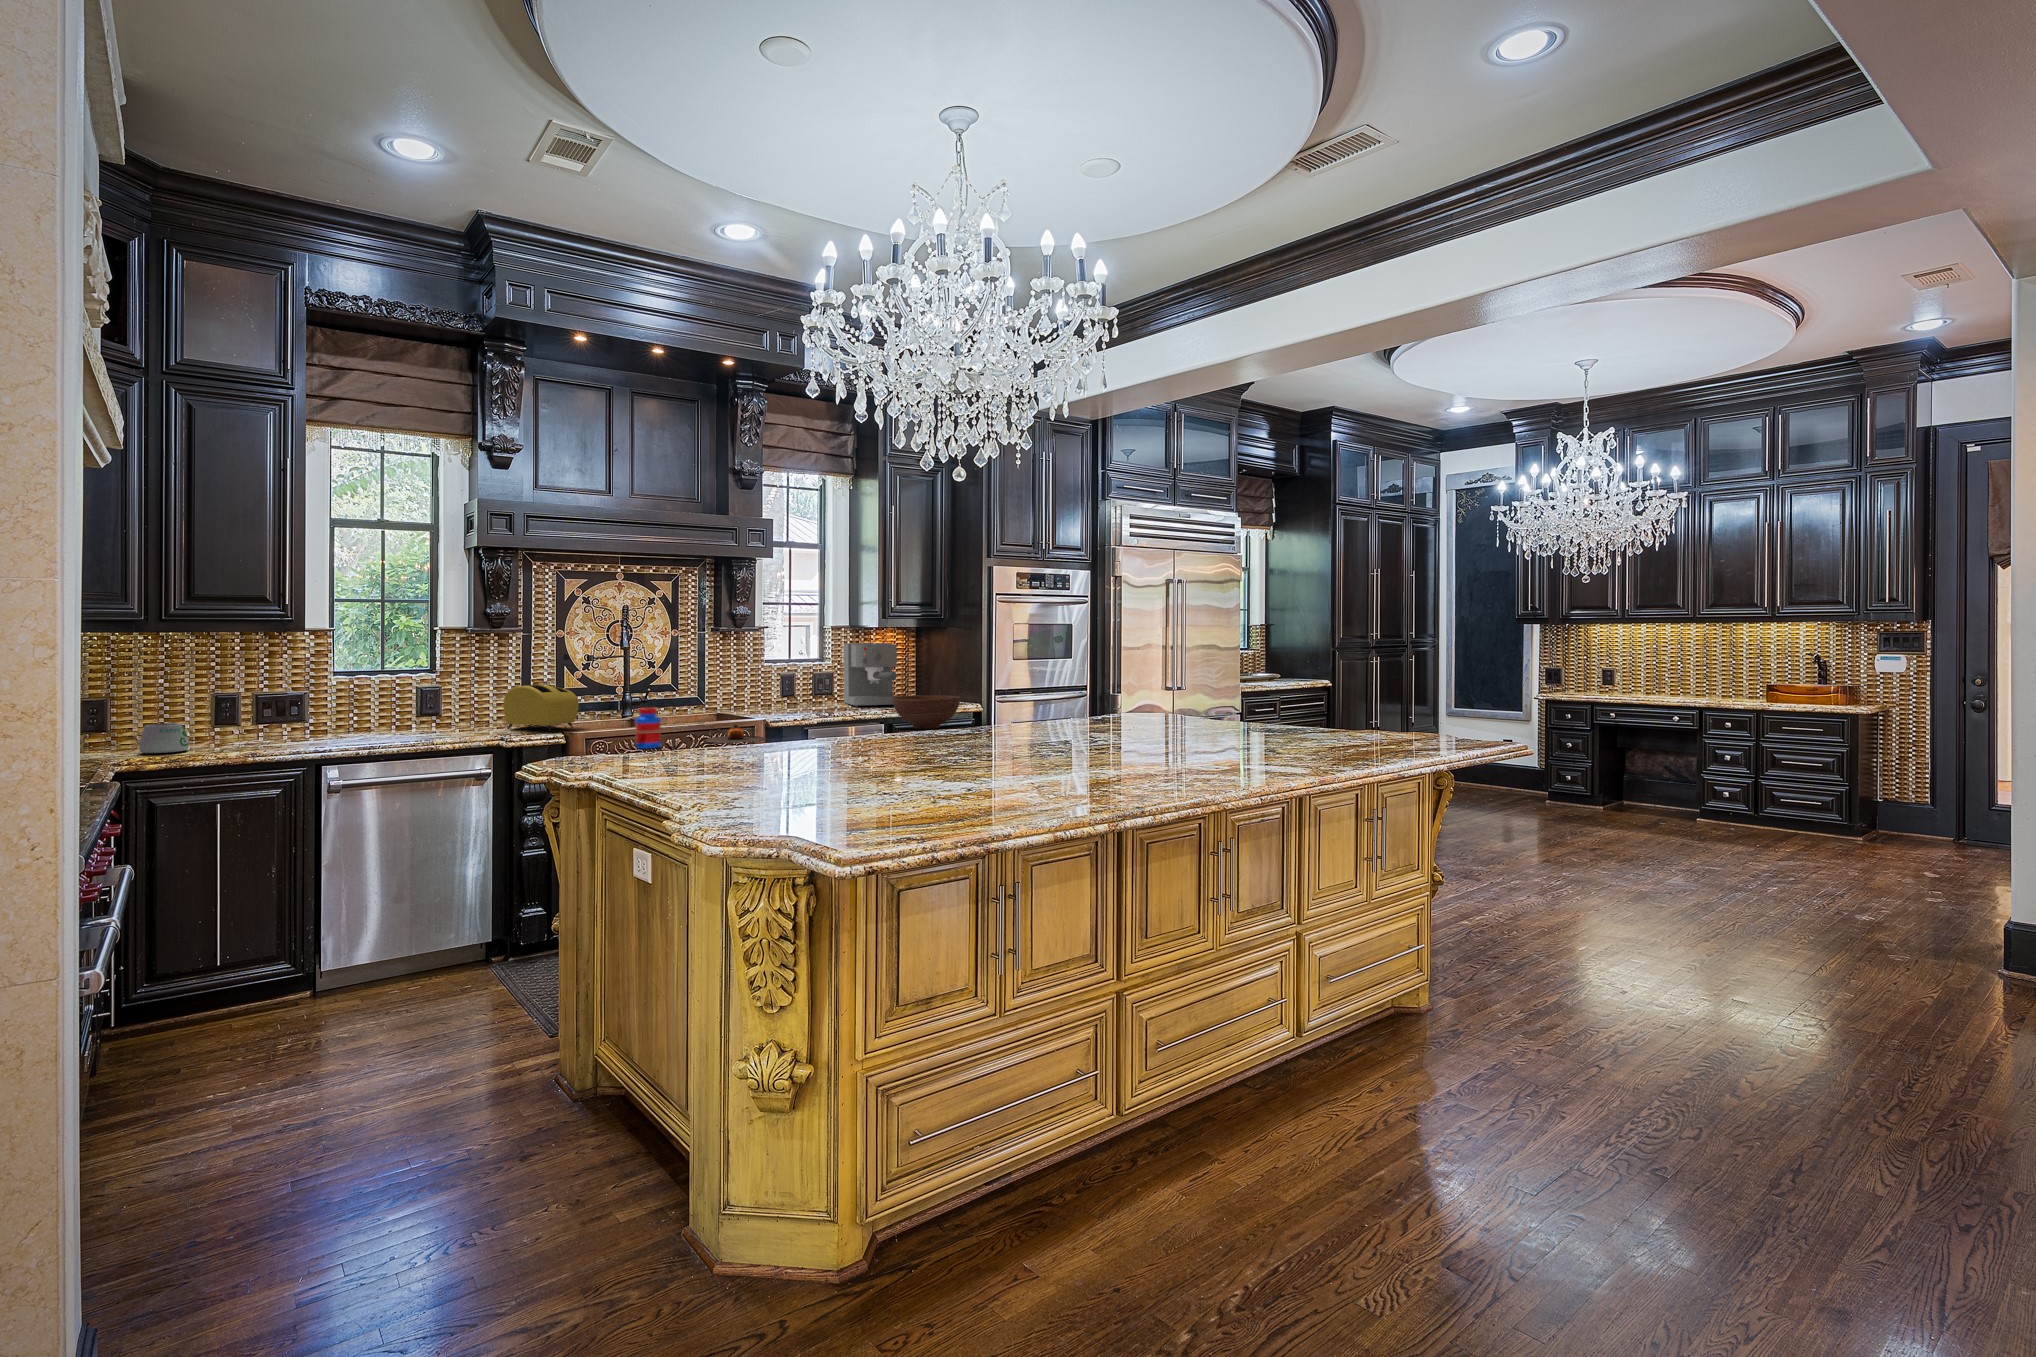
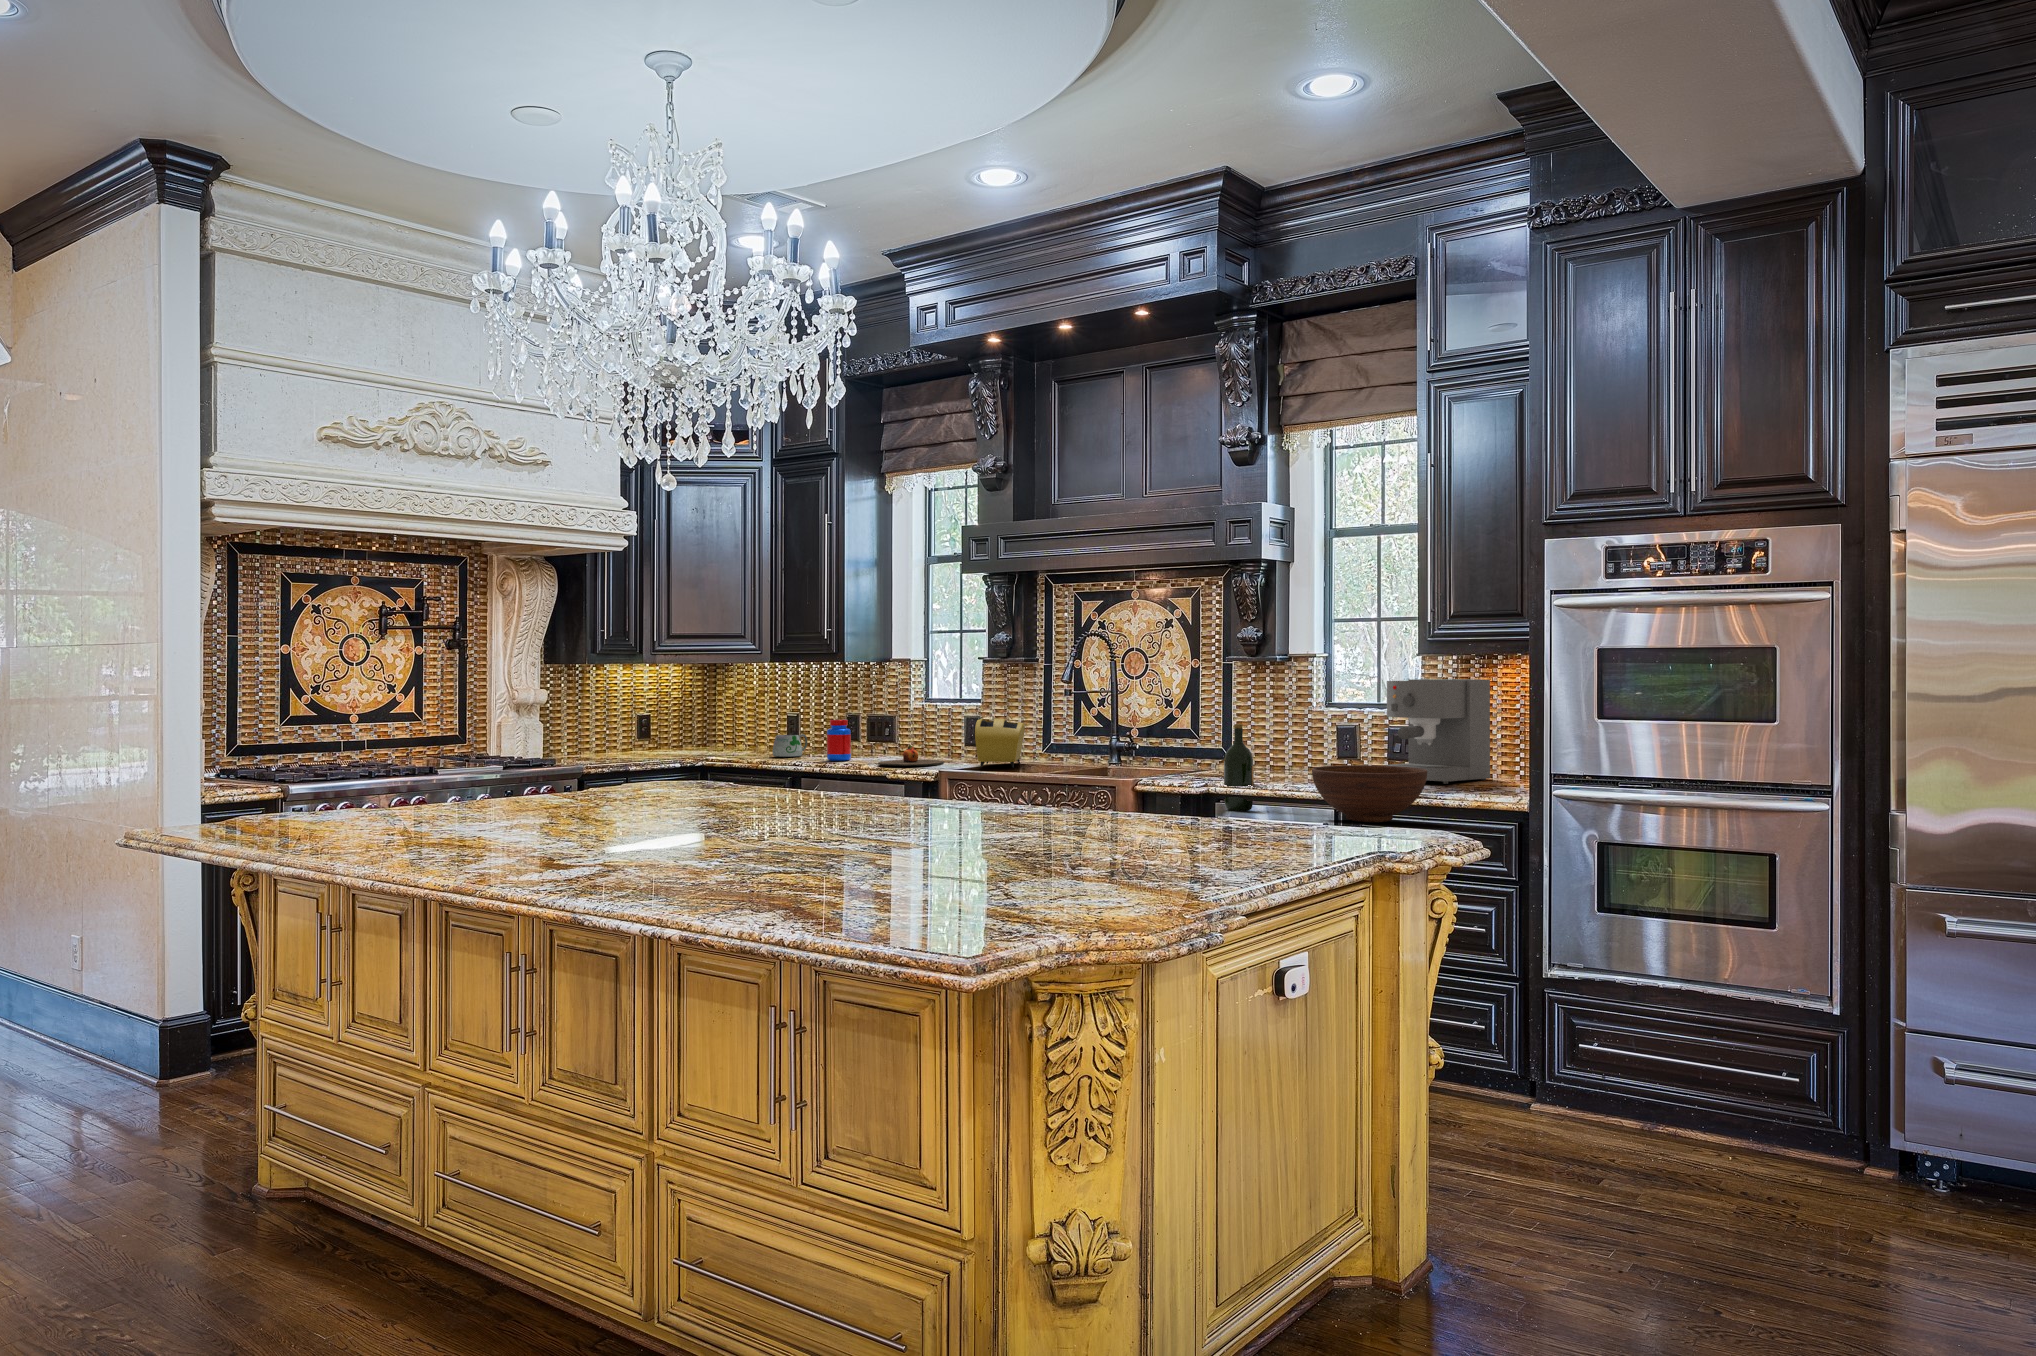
wine bottle: none [798,676,819,736] -> present [1224,724,1254,811]
jar: present [635,707,661,749] -> present [827,720,851,761]
plate: present [706,724,766,744] -> present [878,745,944,766]

